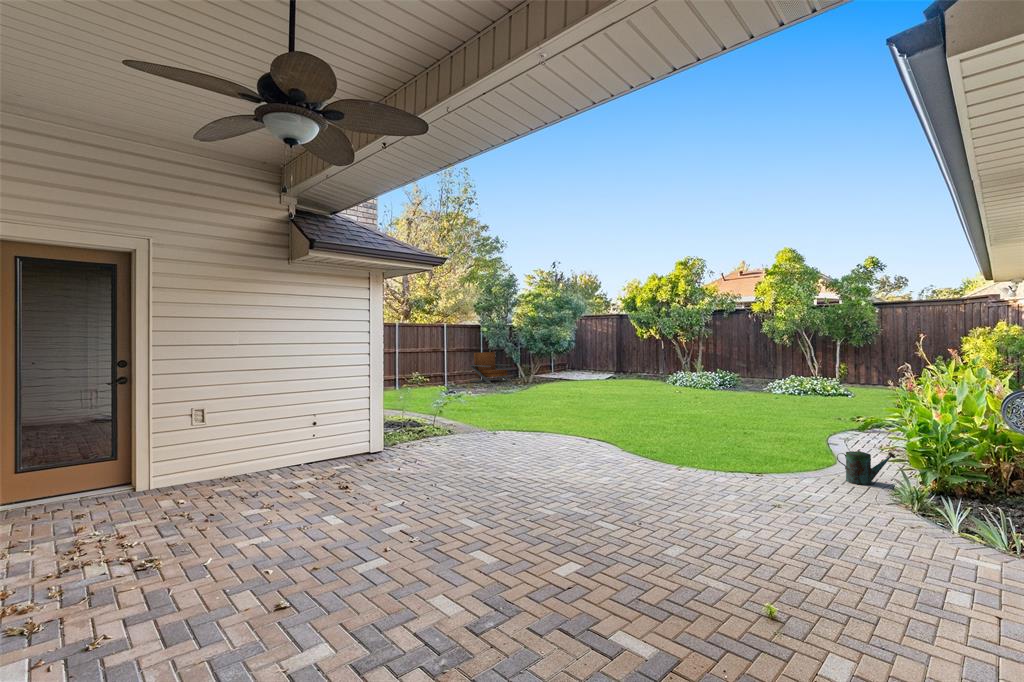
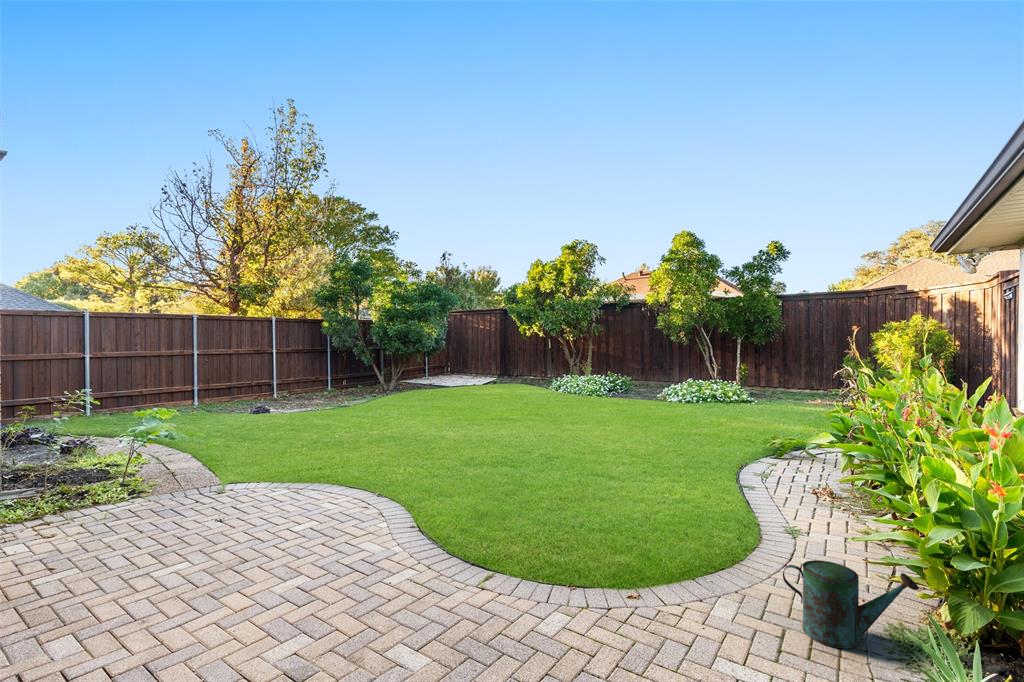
lounge chair: present [469,352,511,383] -> none [312,353,366,392]

